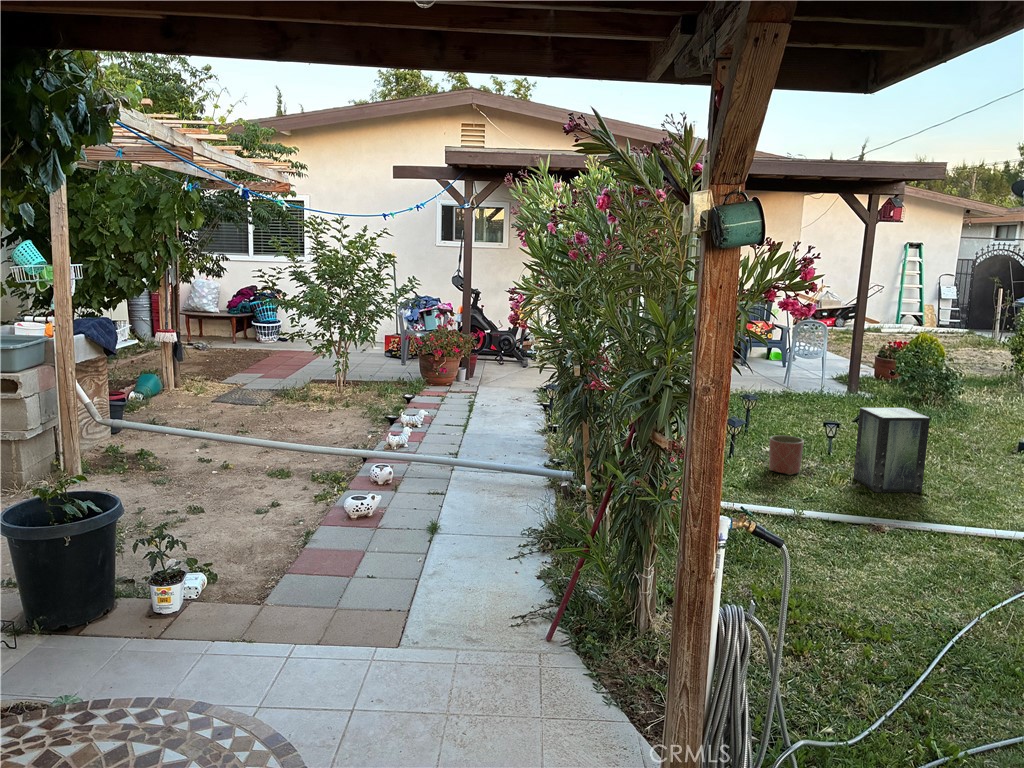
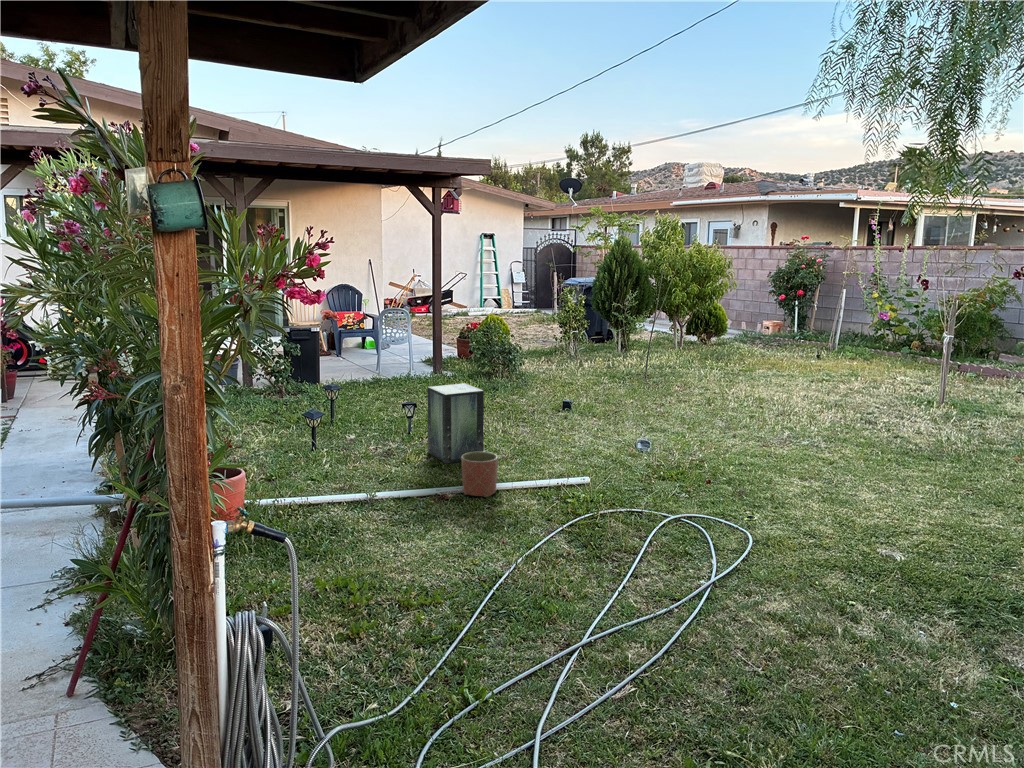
planter: present [769,435,804,475] -> present [462,452,498,497]

